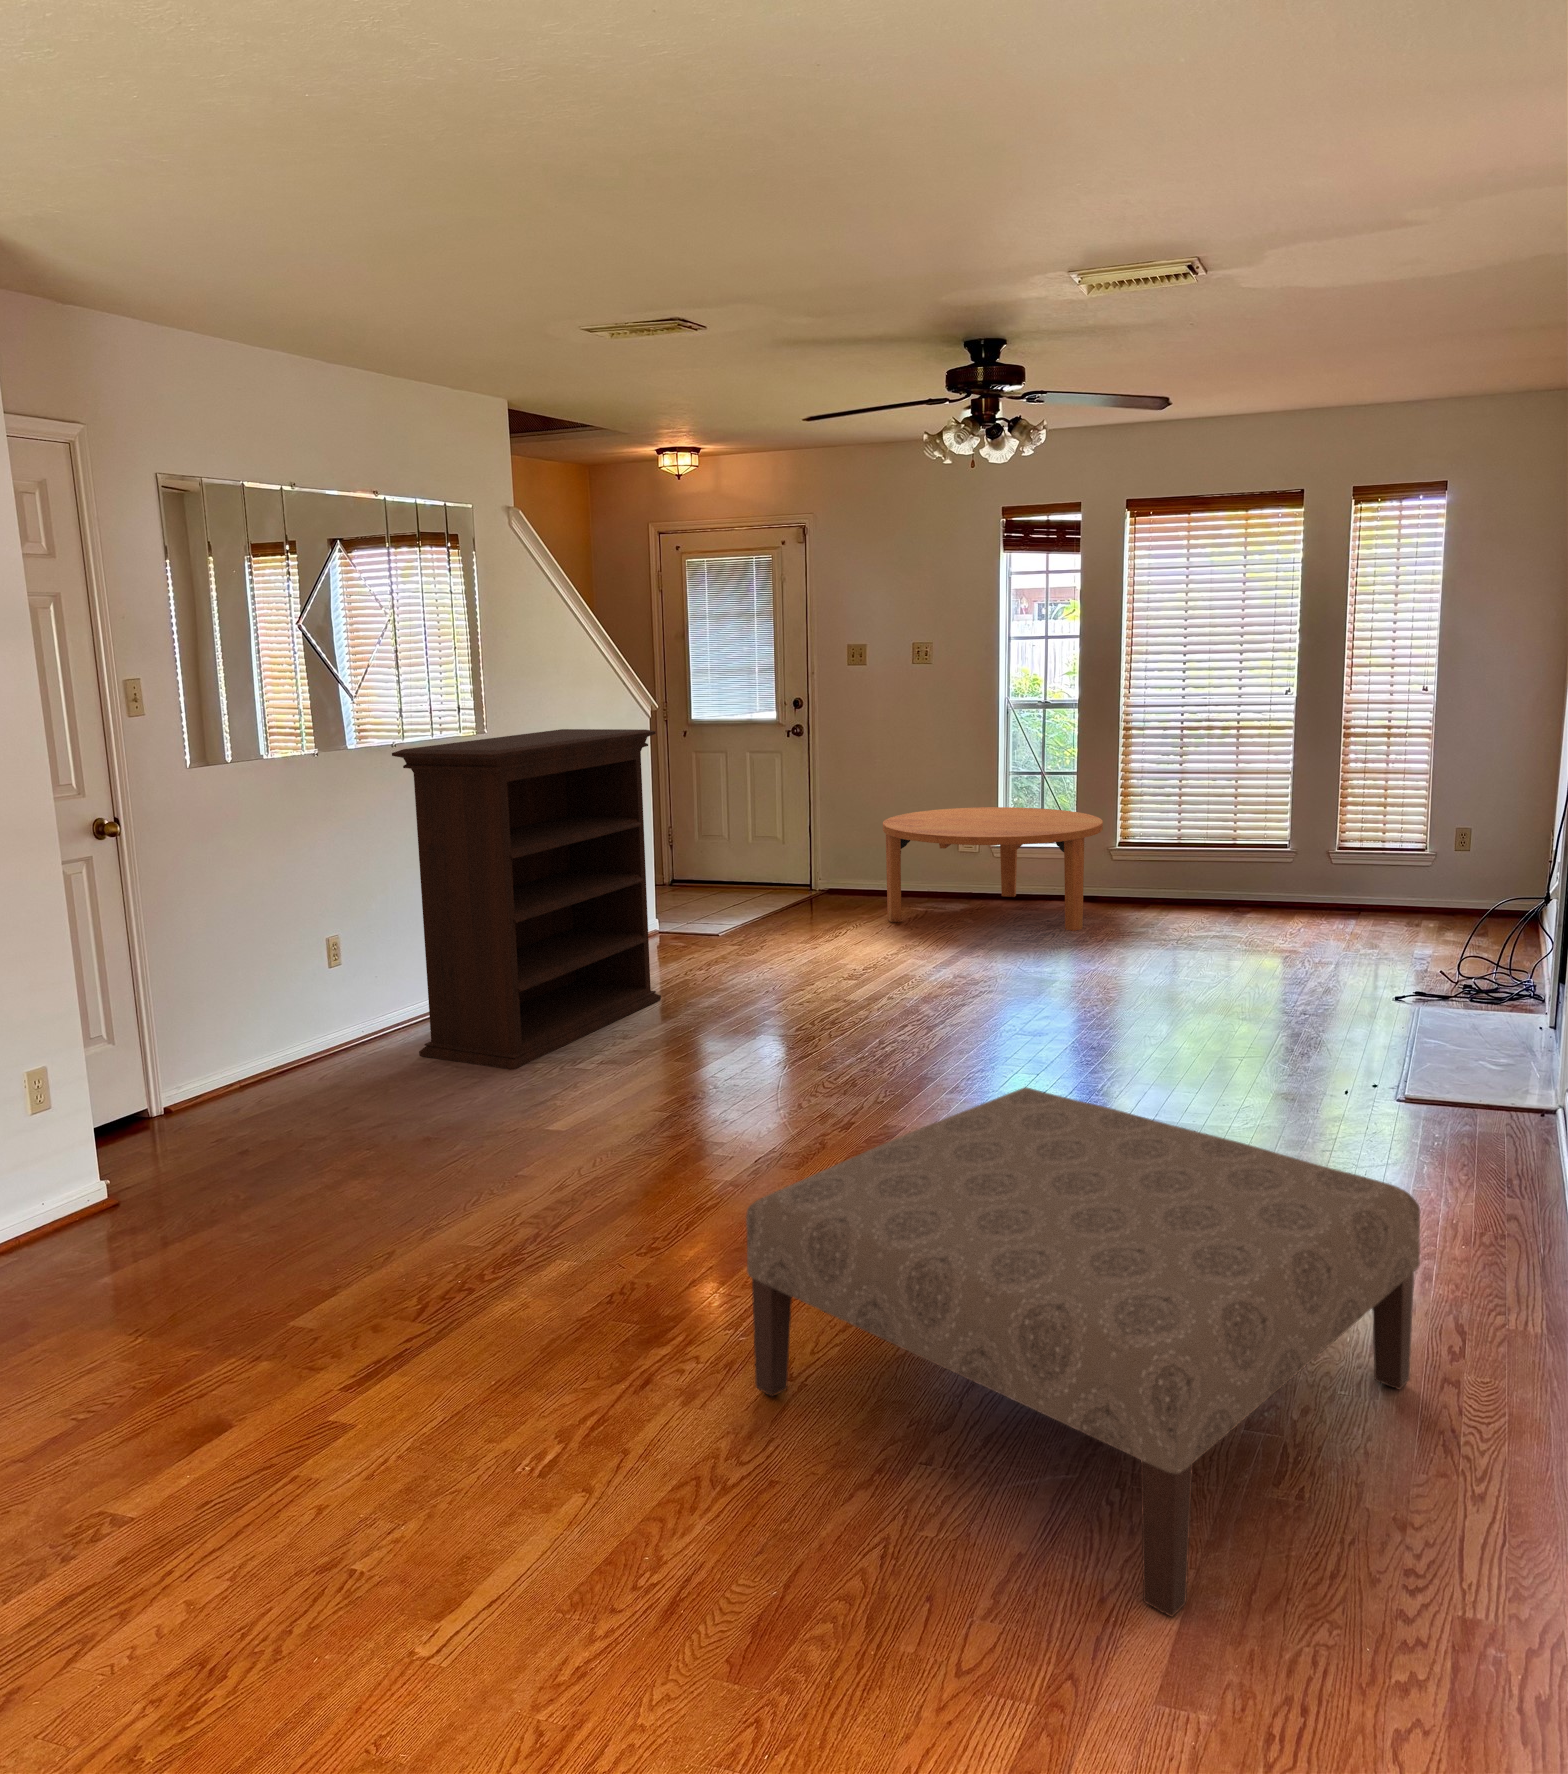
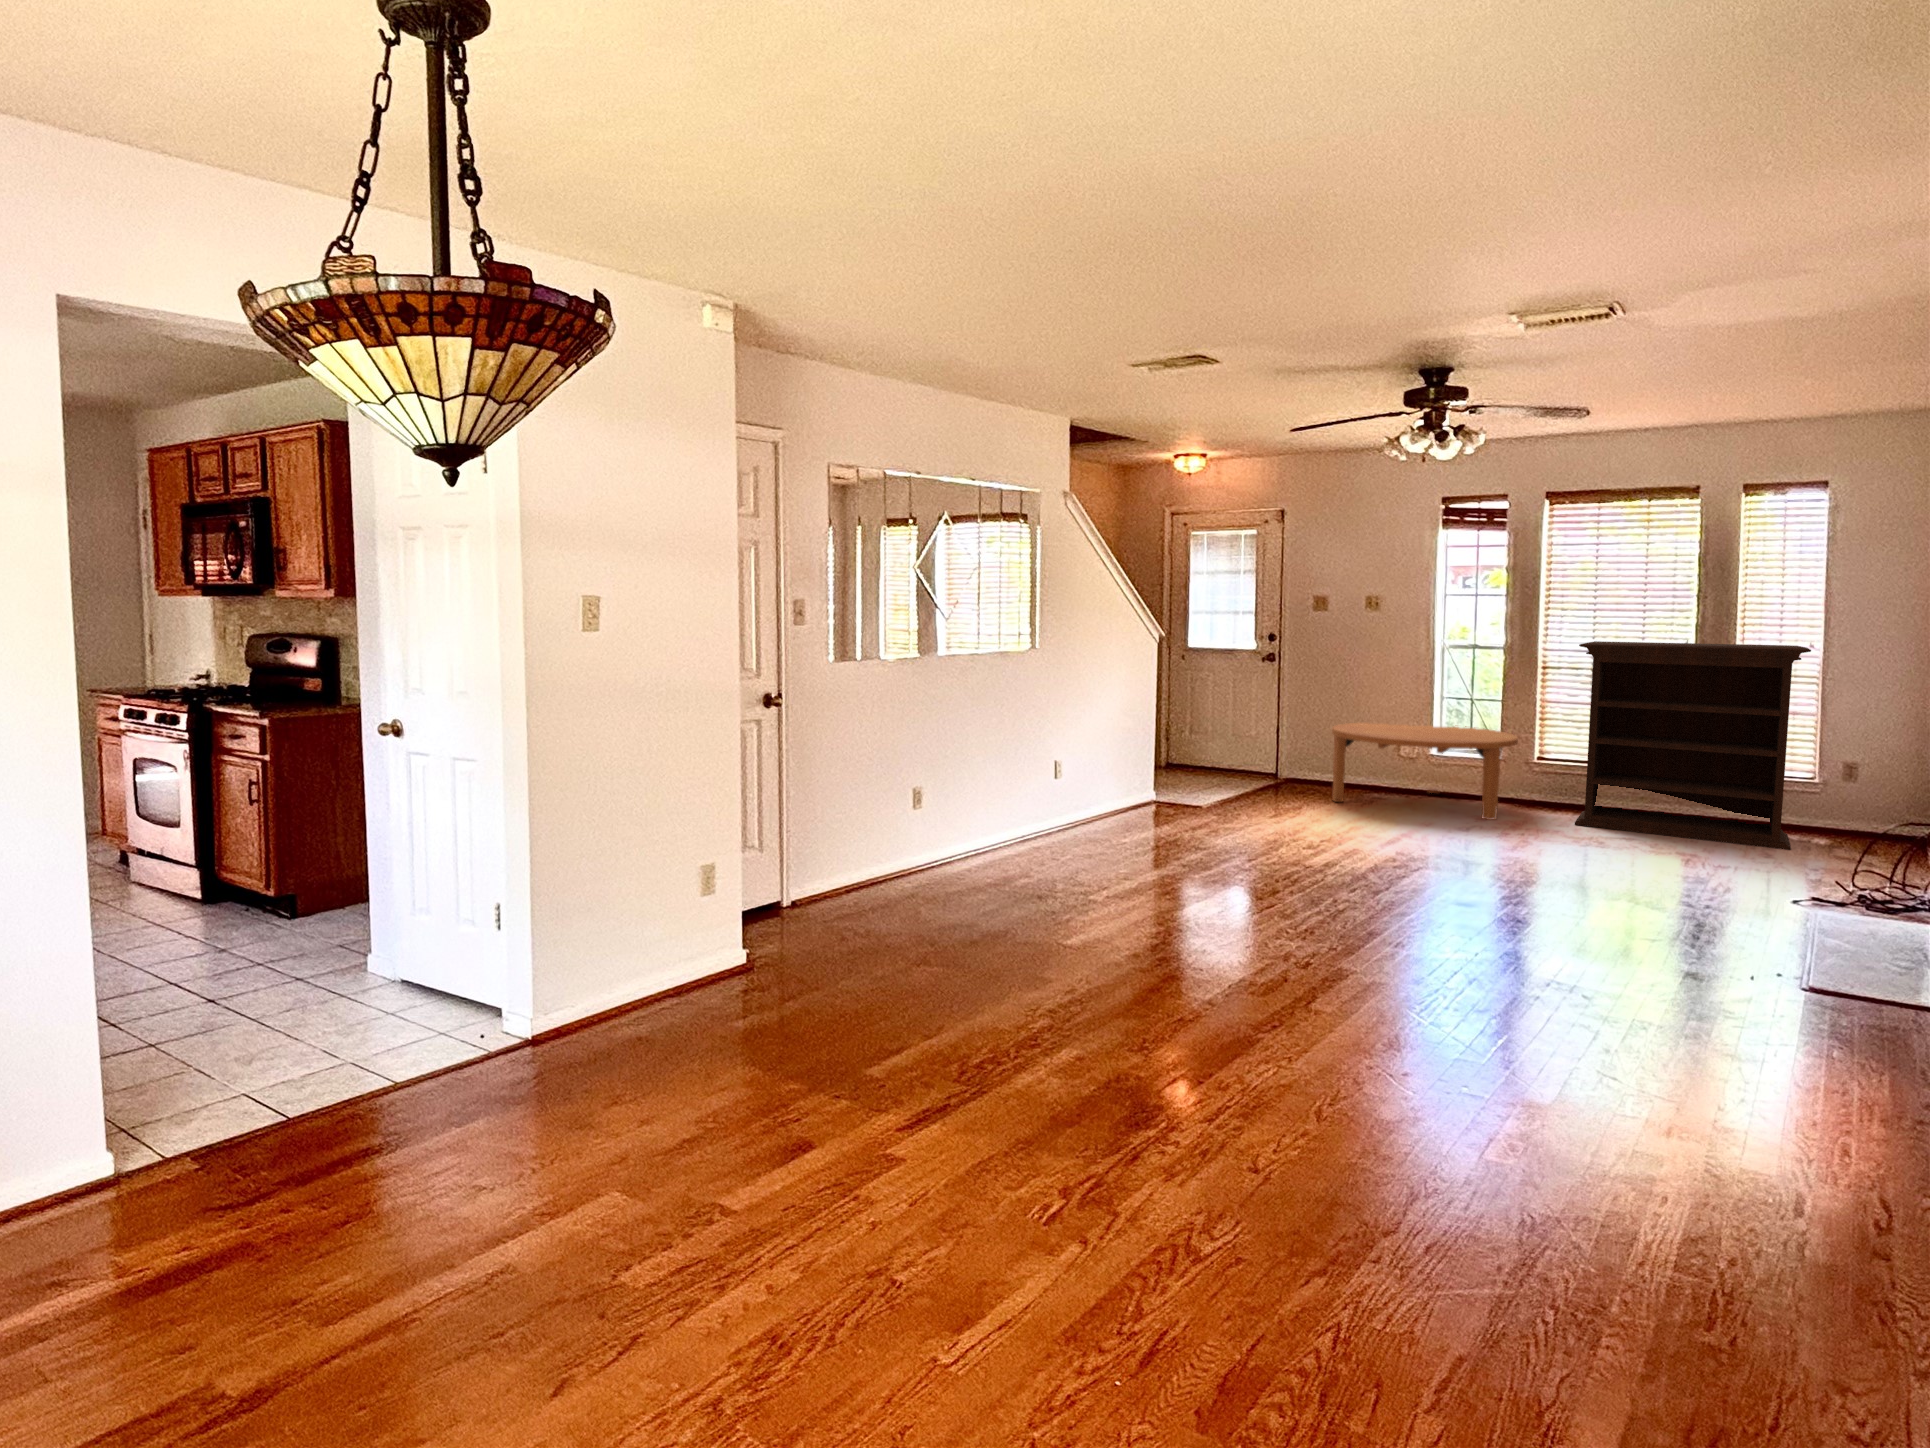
bookshelf: present [392,729,661,1070] -> present [1575,641,1811,850]
ottoman: present [746,1087,1420,1617] -> none [1242,889,1782,1225]

